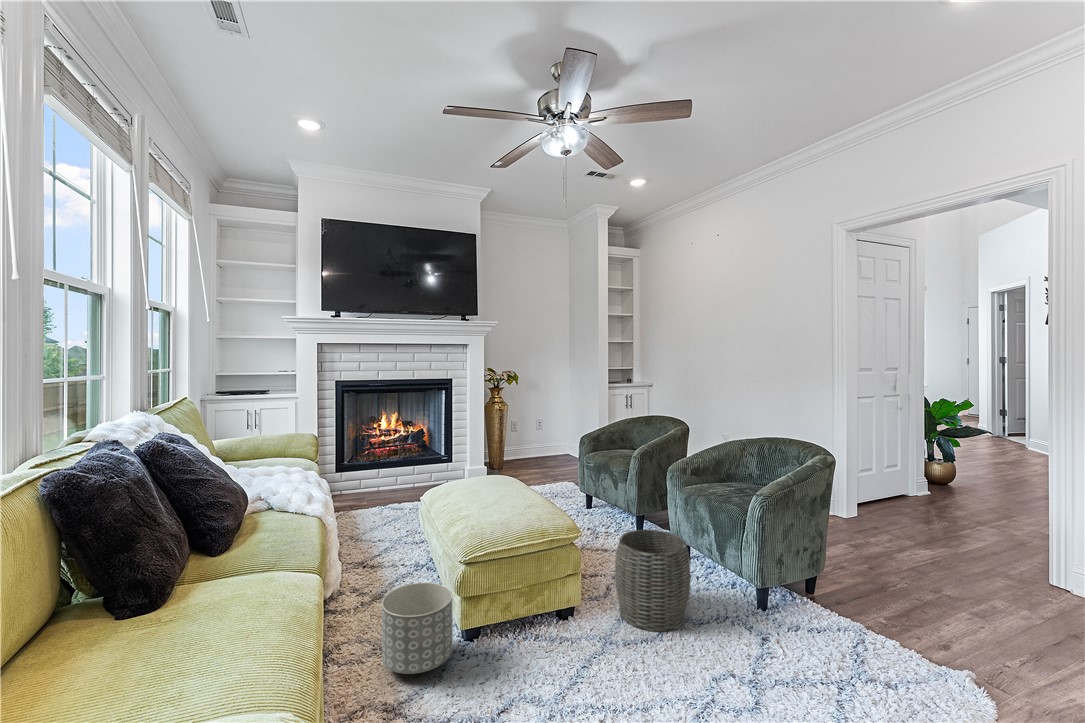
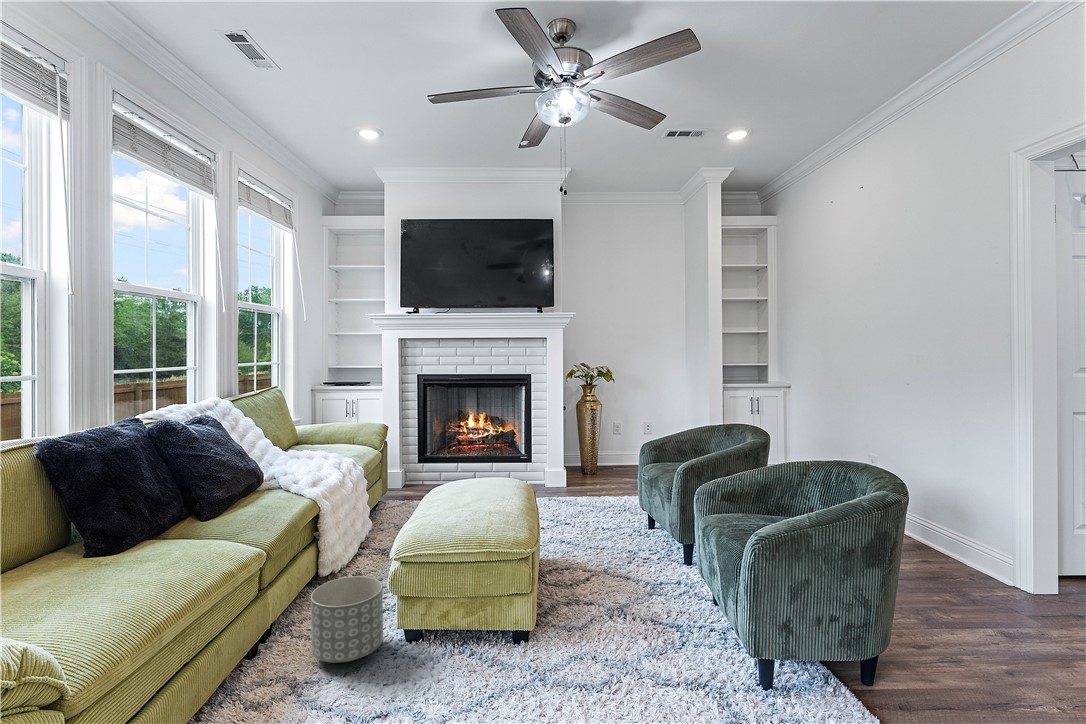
woven basket: present [615,530,691,632] -> none [573,555,661,678]

